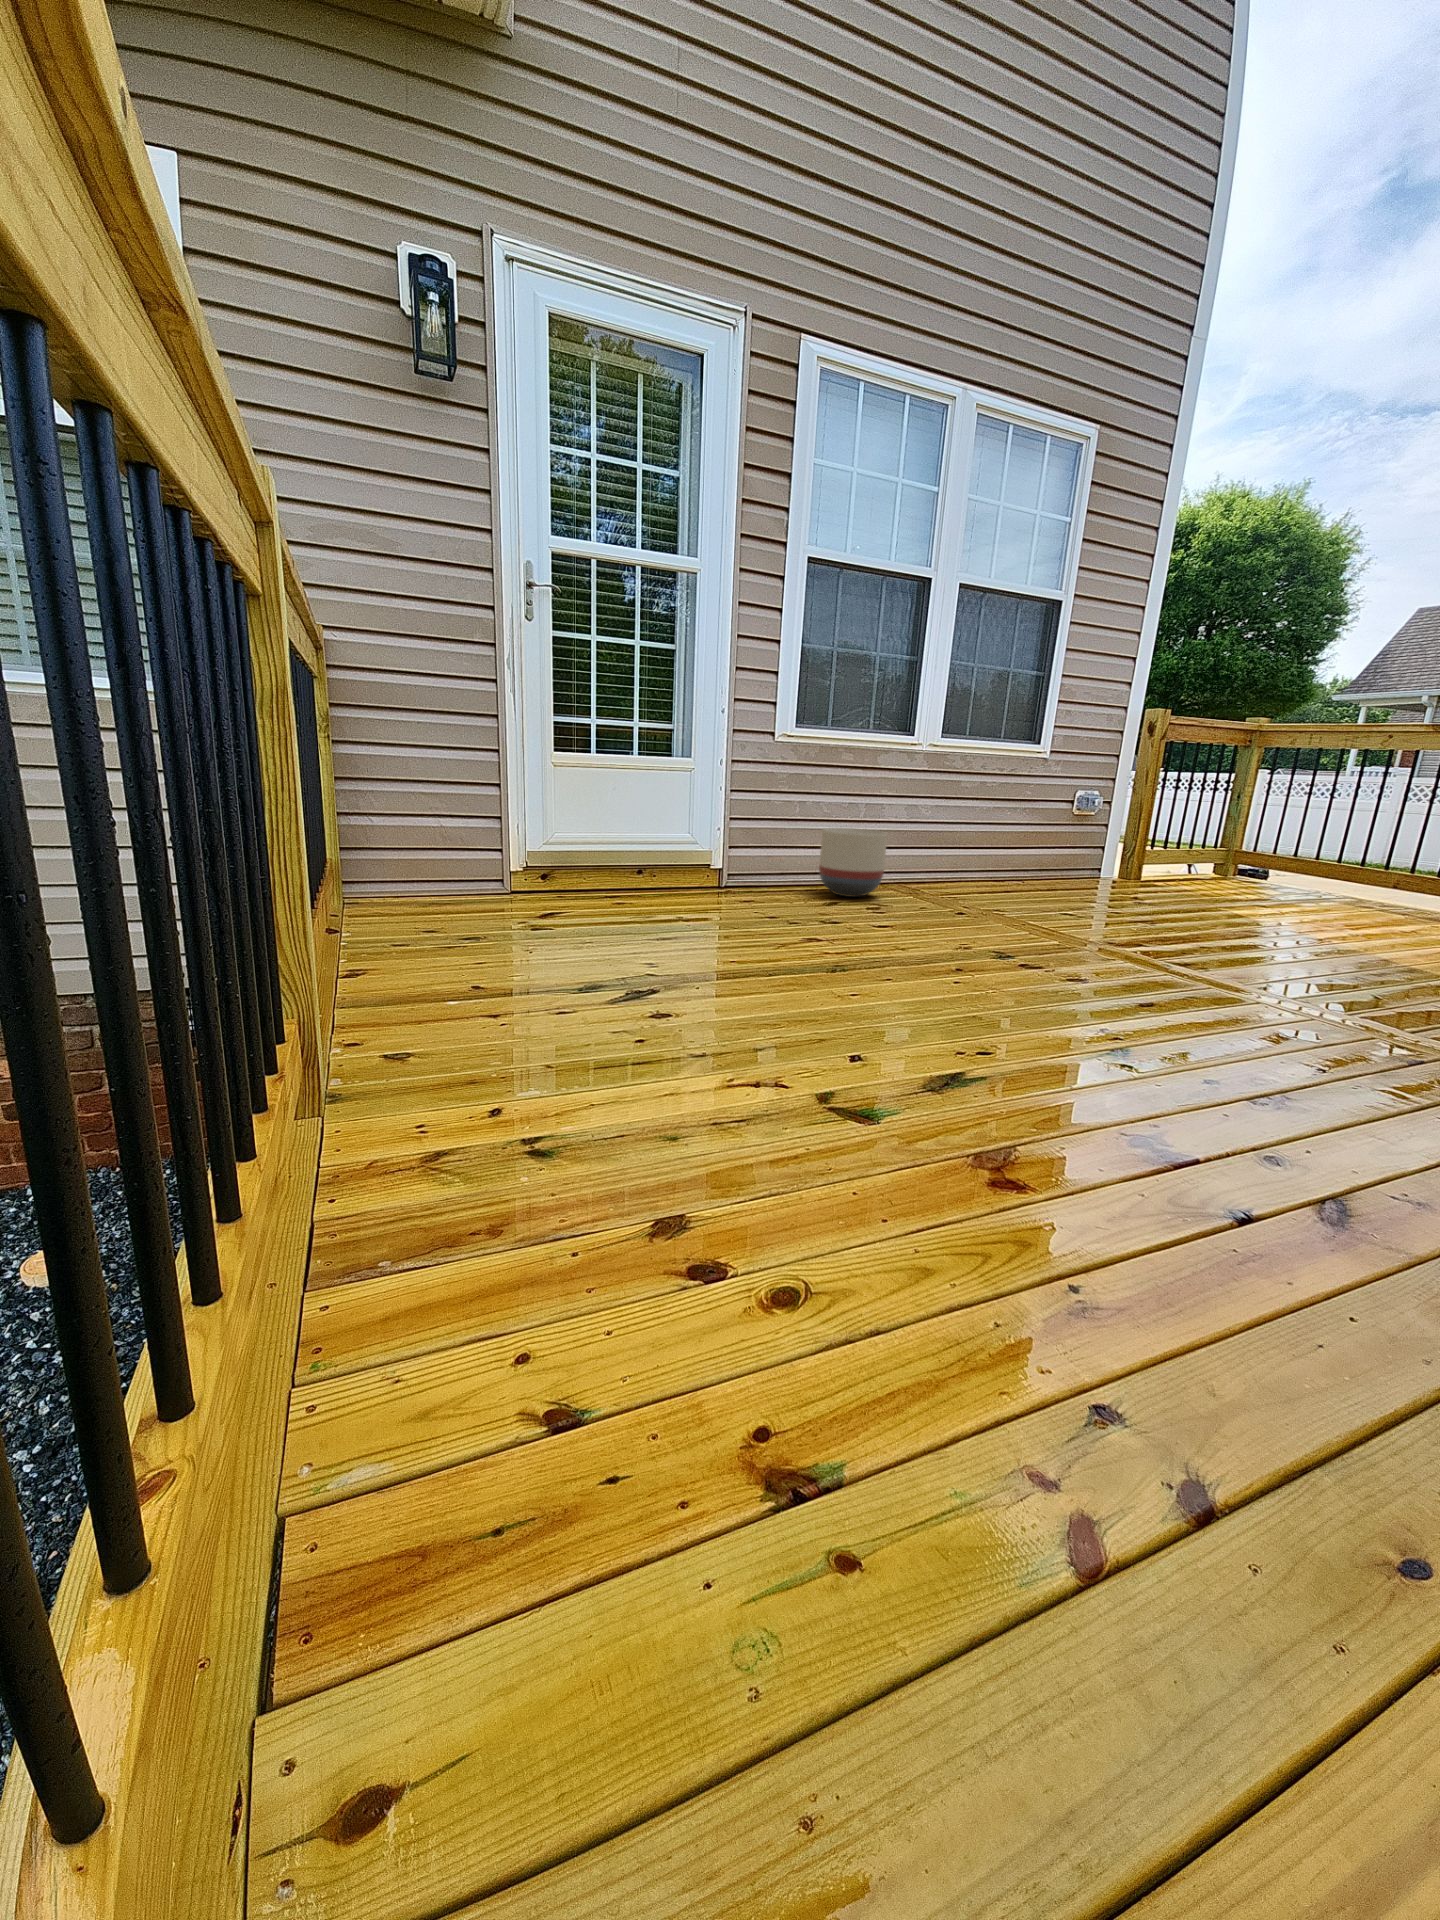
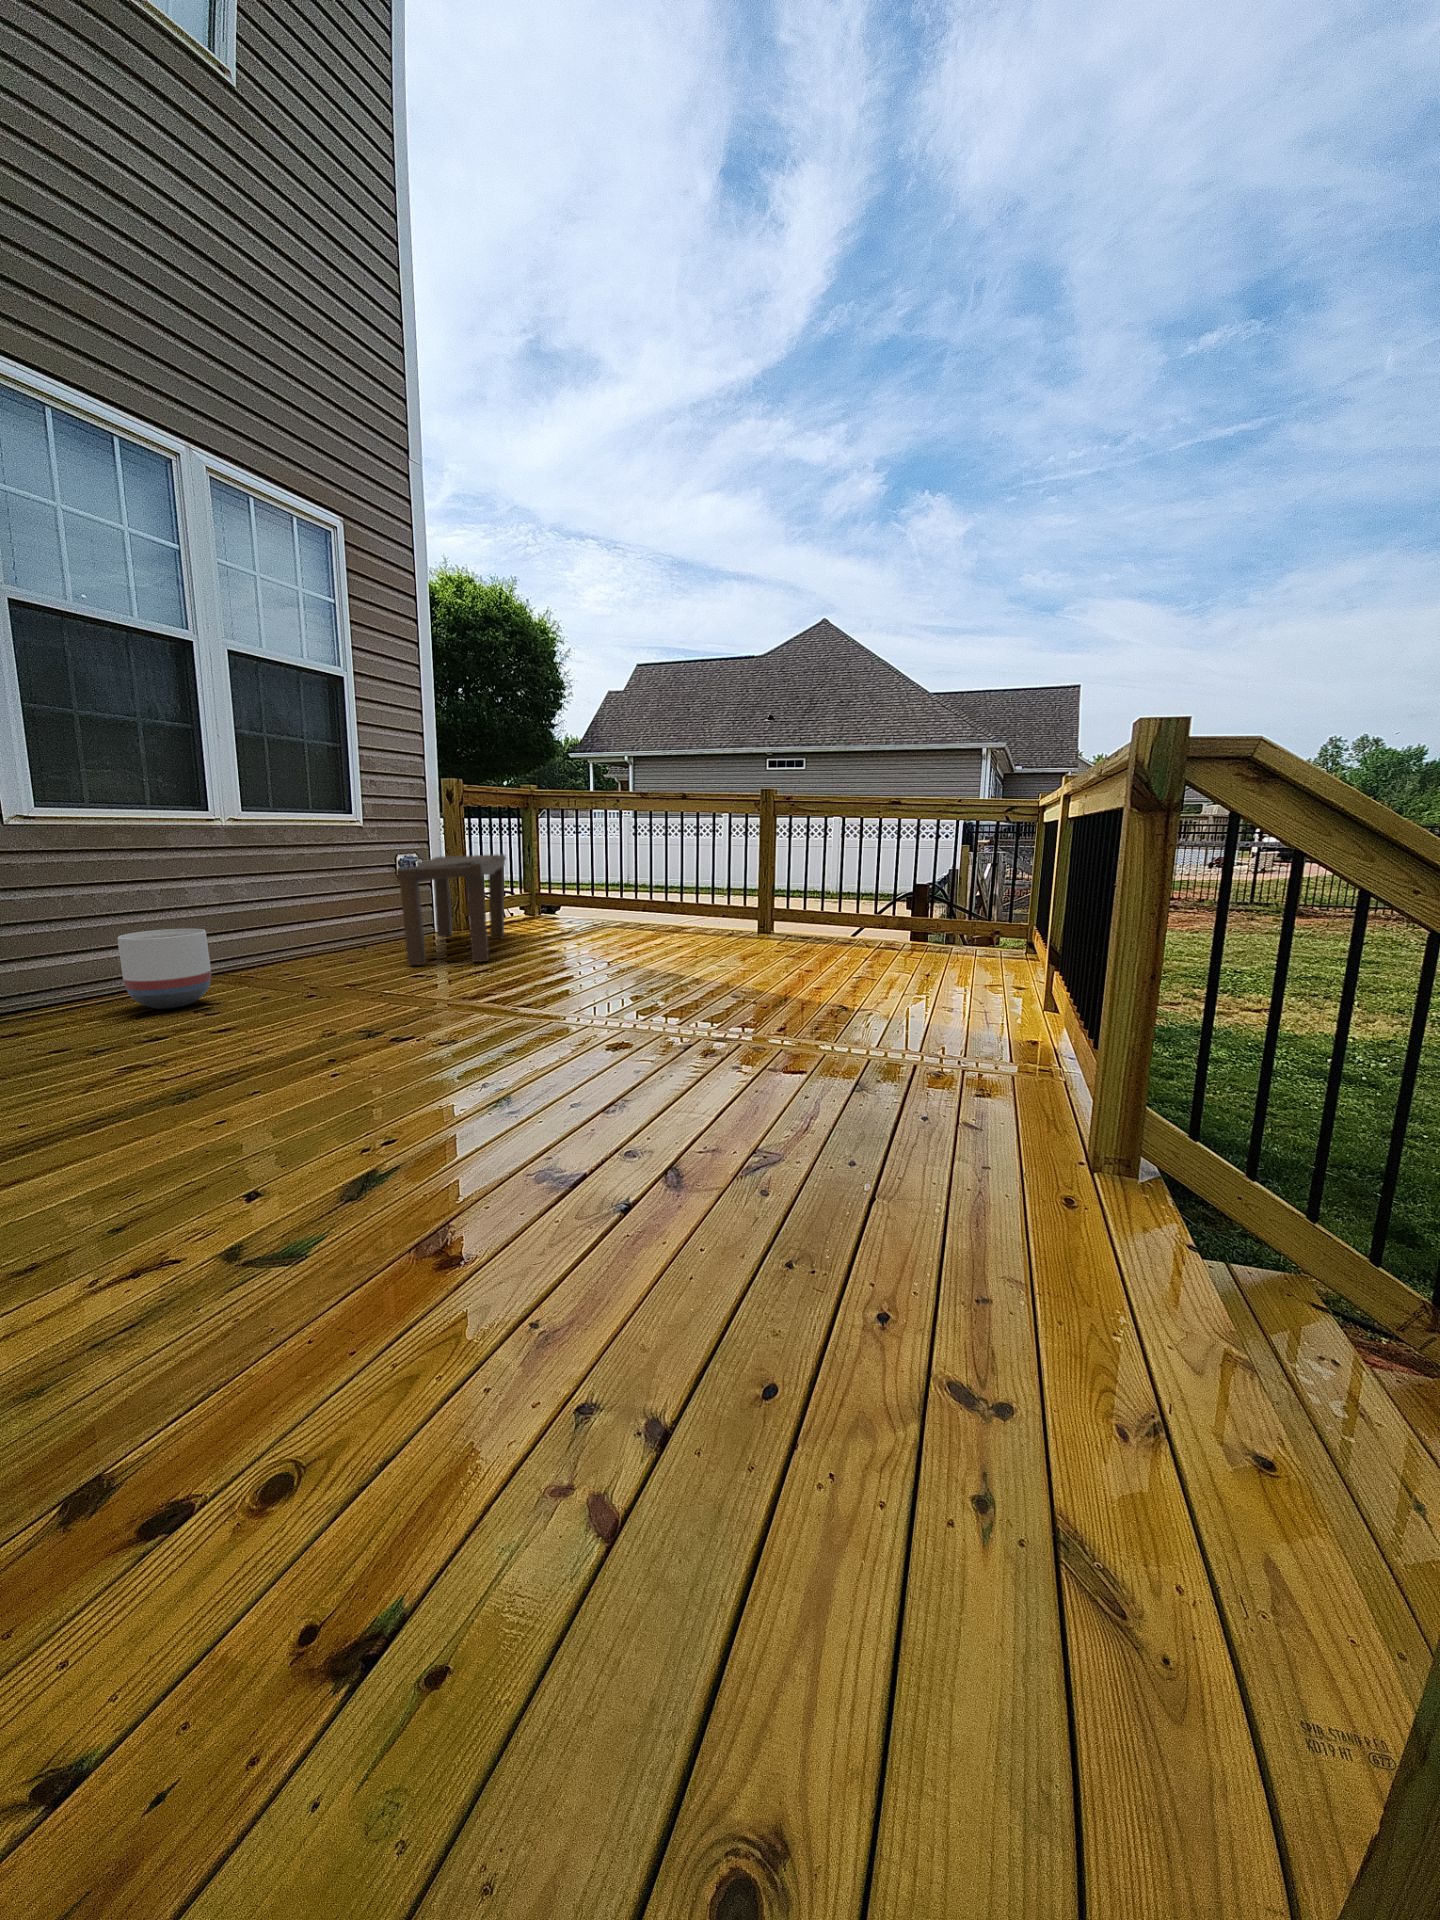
bench: none [1062,793,1206,912] -> present [397,854,506,965]

